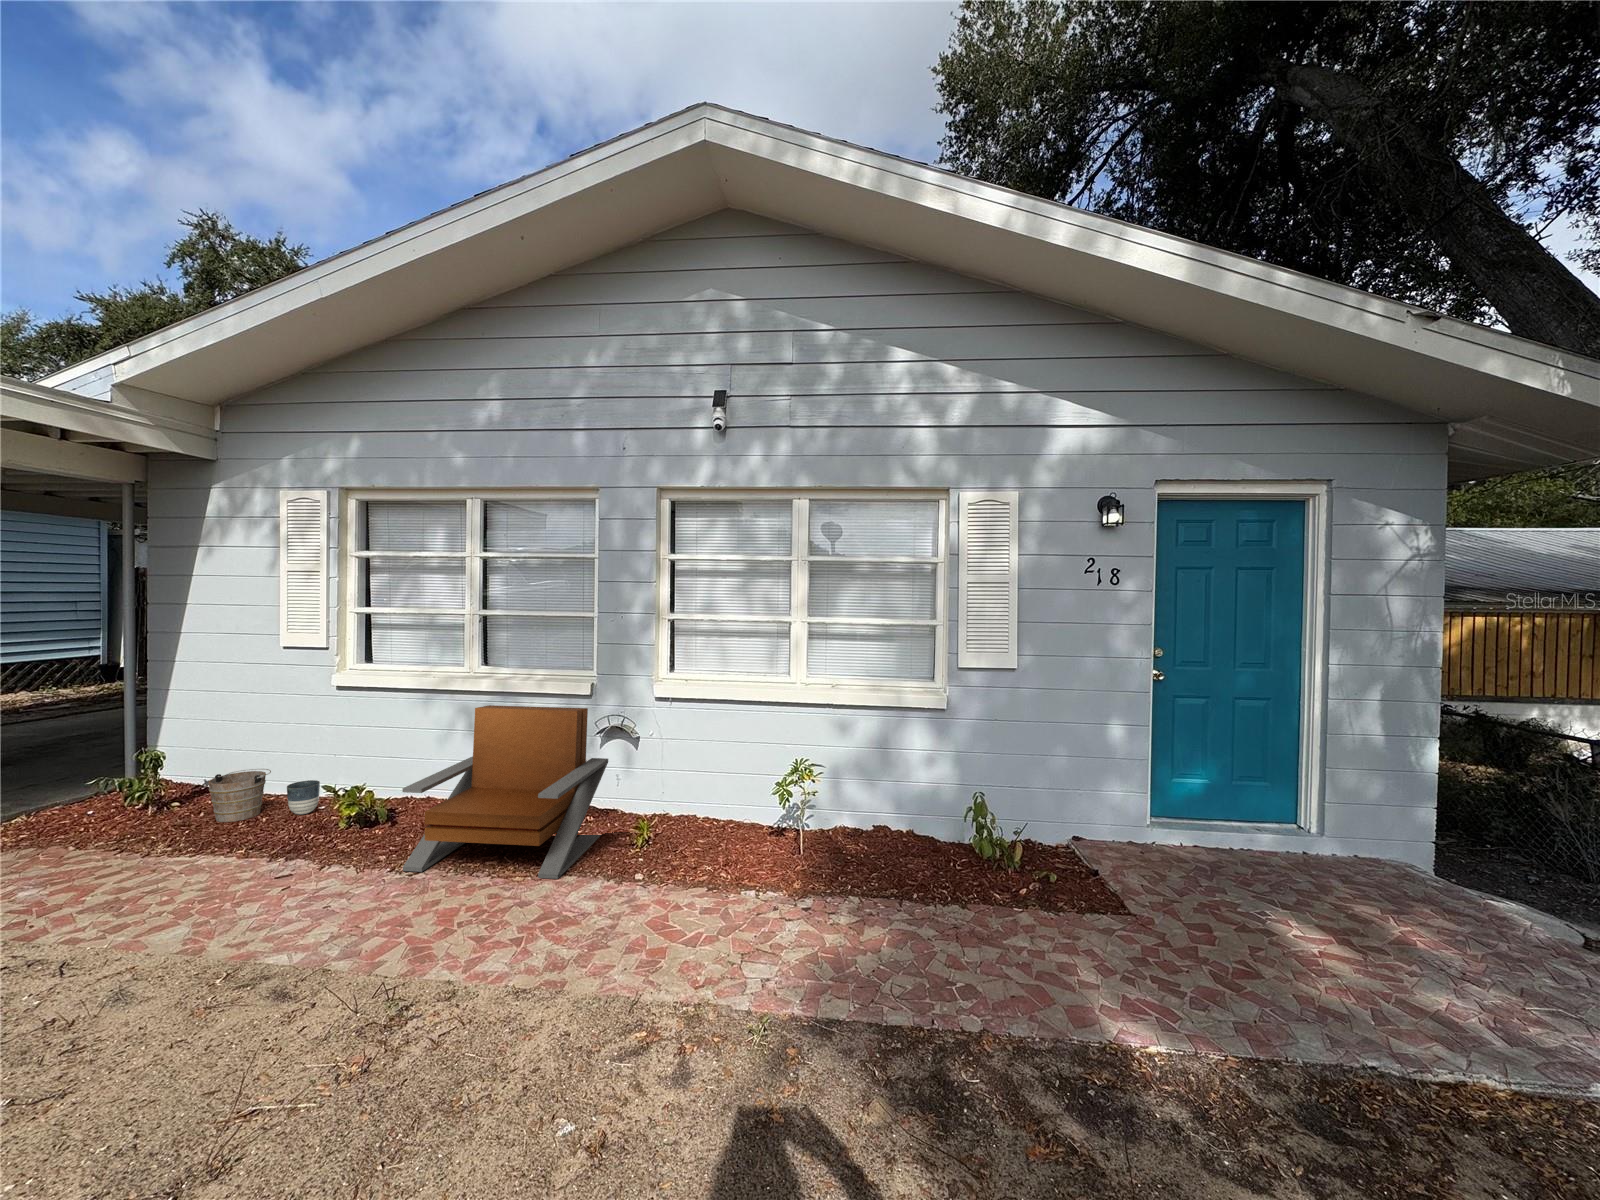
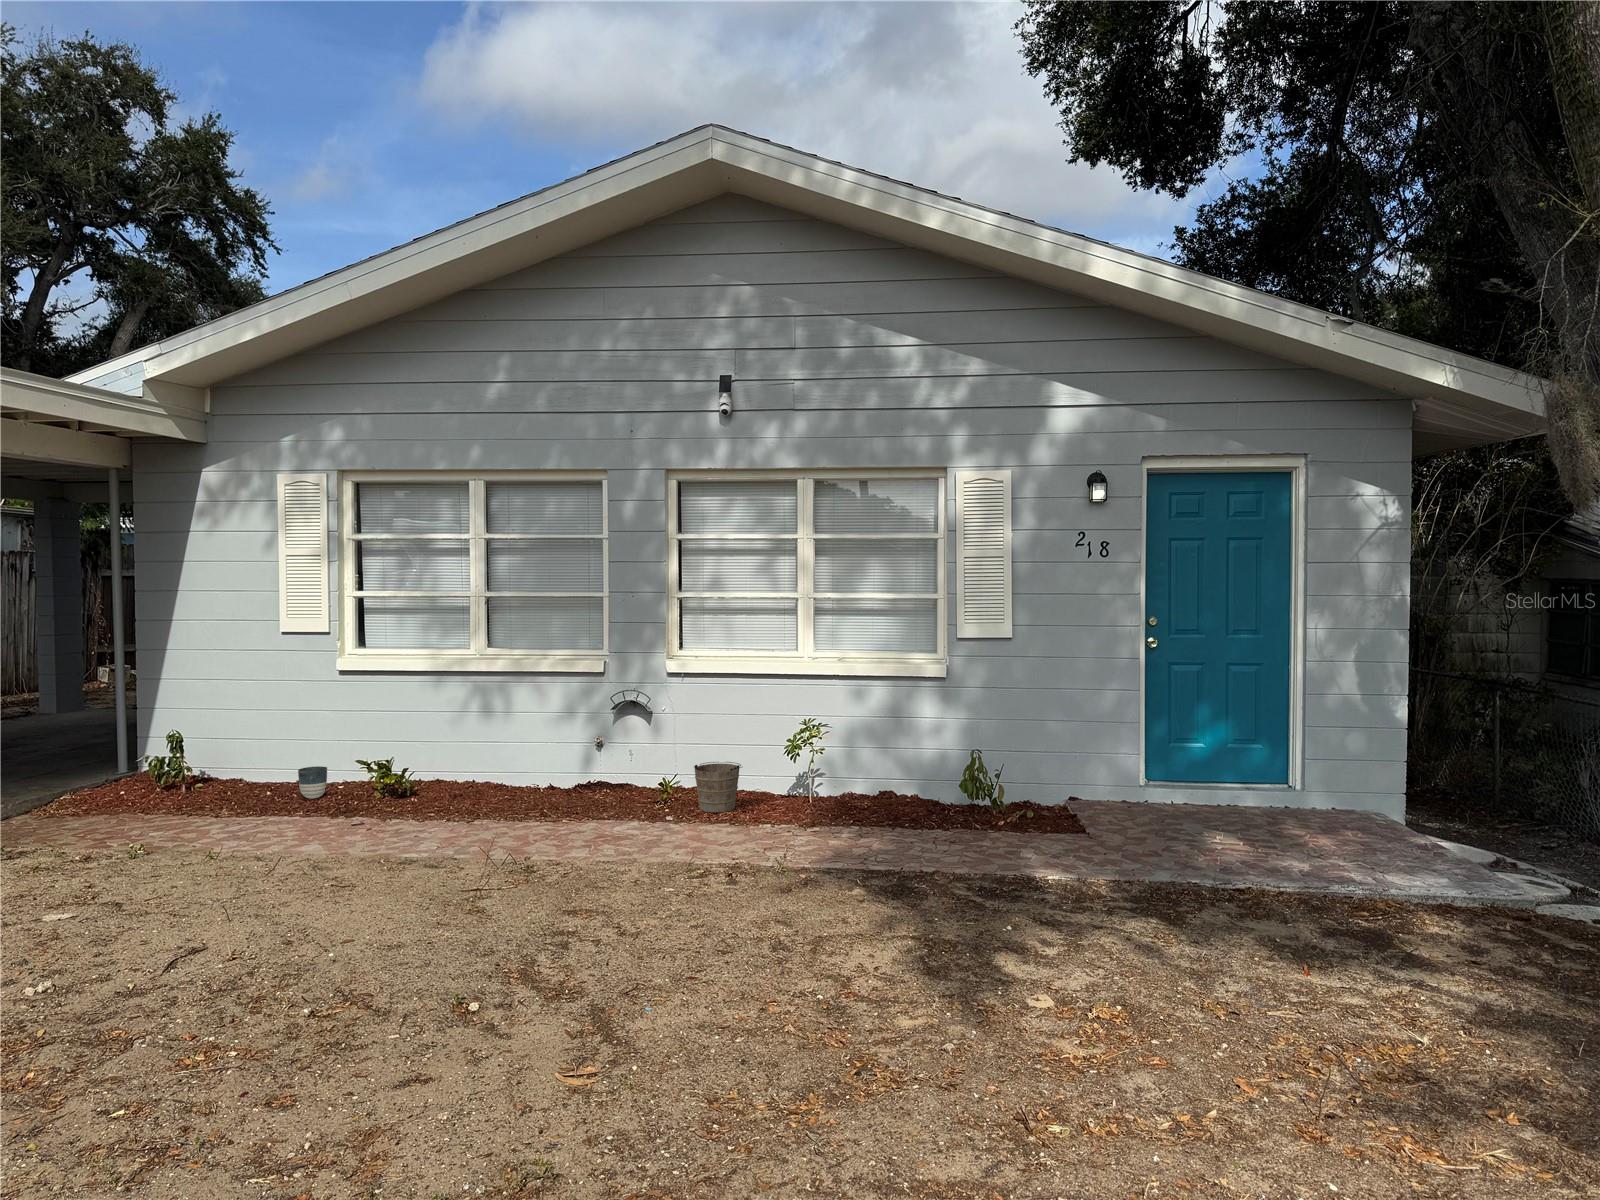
lounge chair: present [402,705,608,879] -> none [447,684,622,831]
bucket: present [208,769,271,822] -> present [694,762,742,812]

